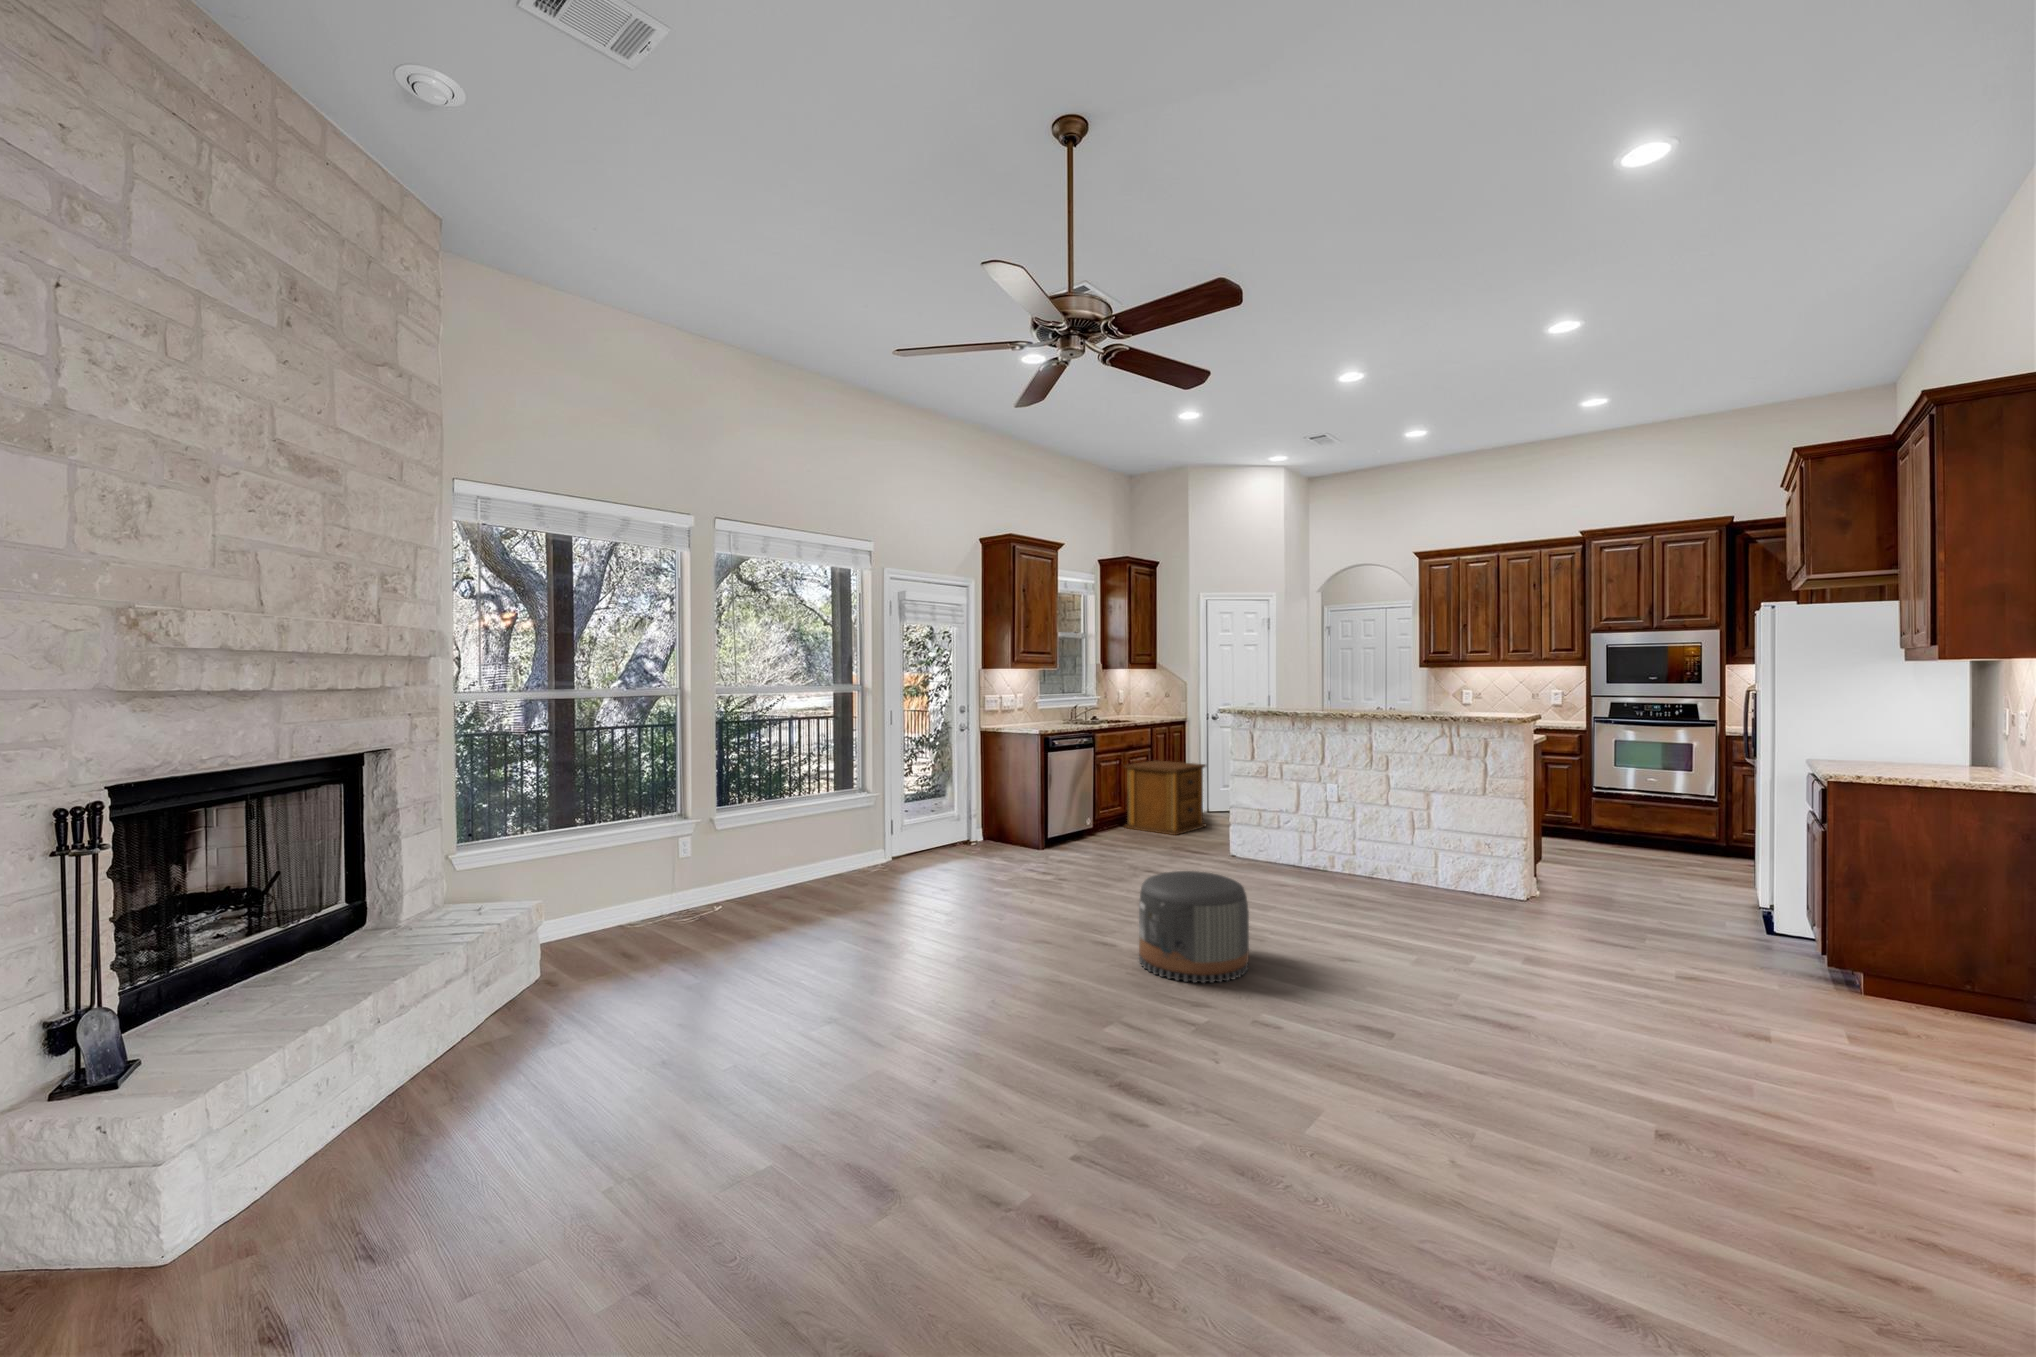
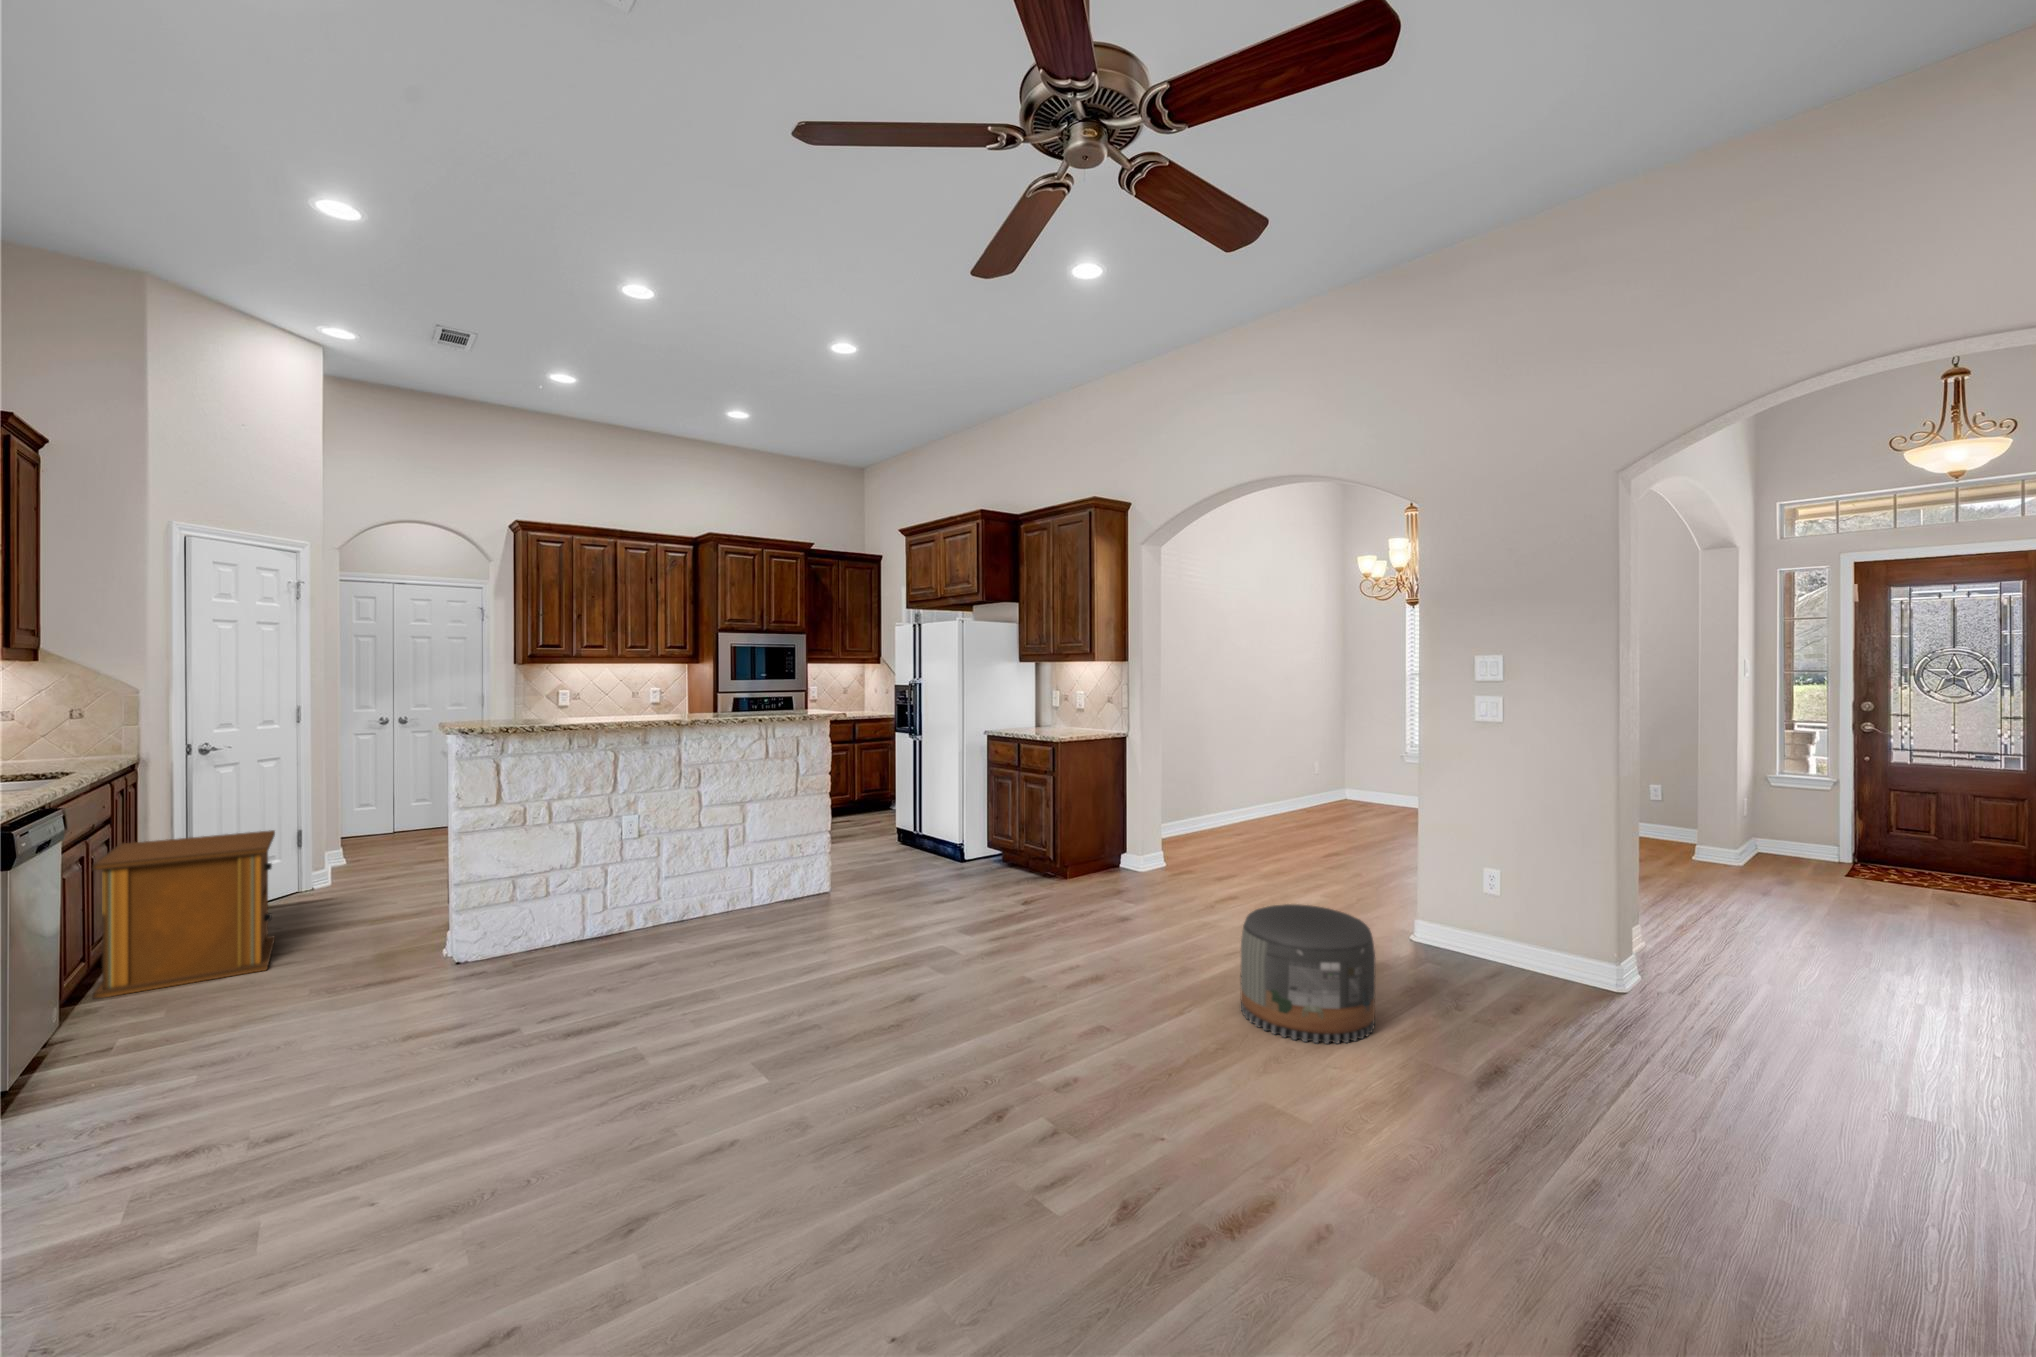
pouf: present [1139,871,1249,983] -> present [1241,904,1375,1044]

